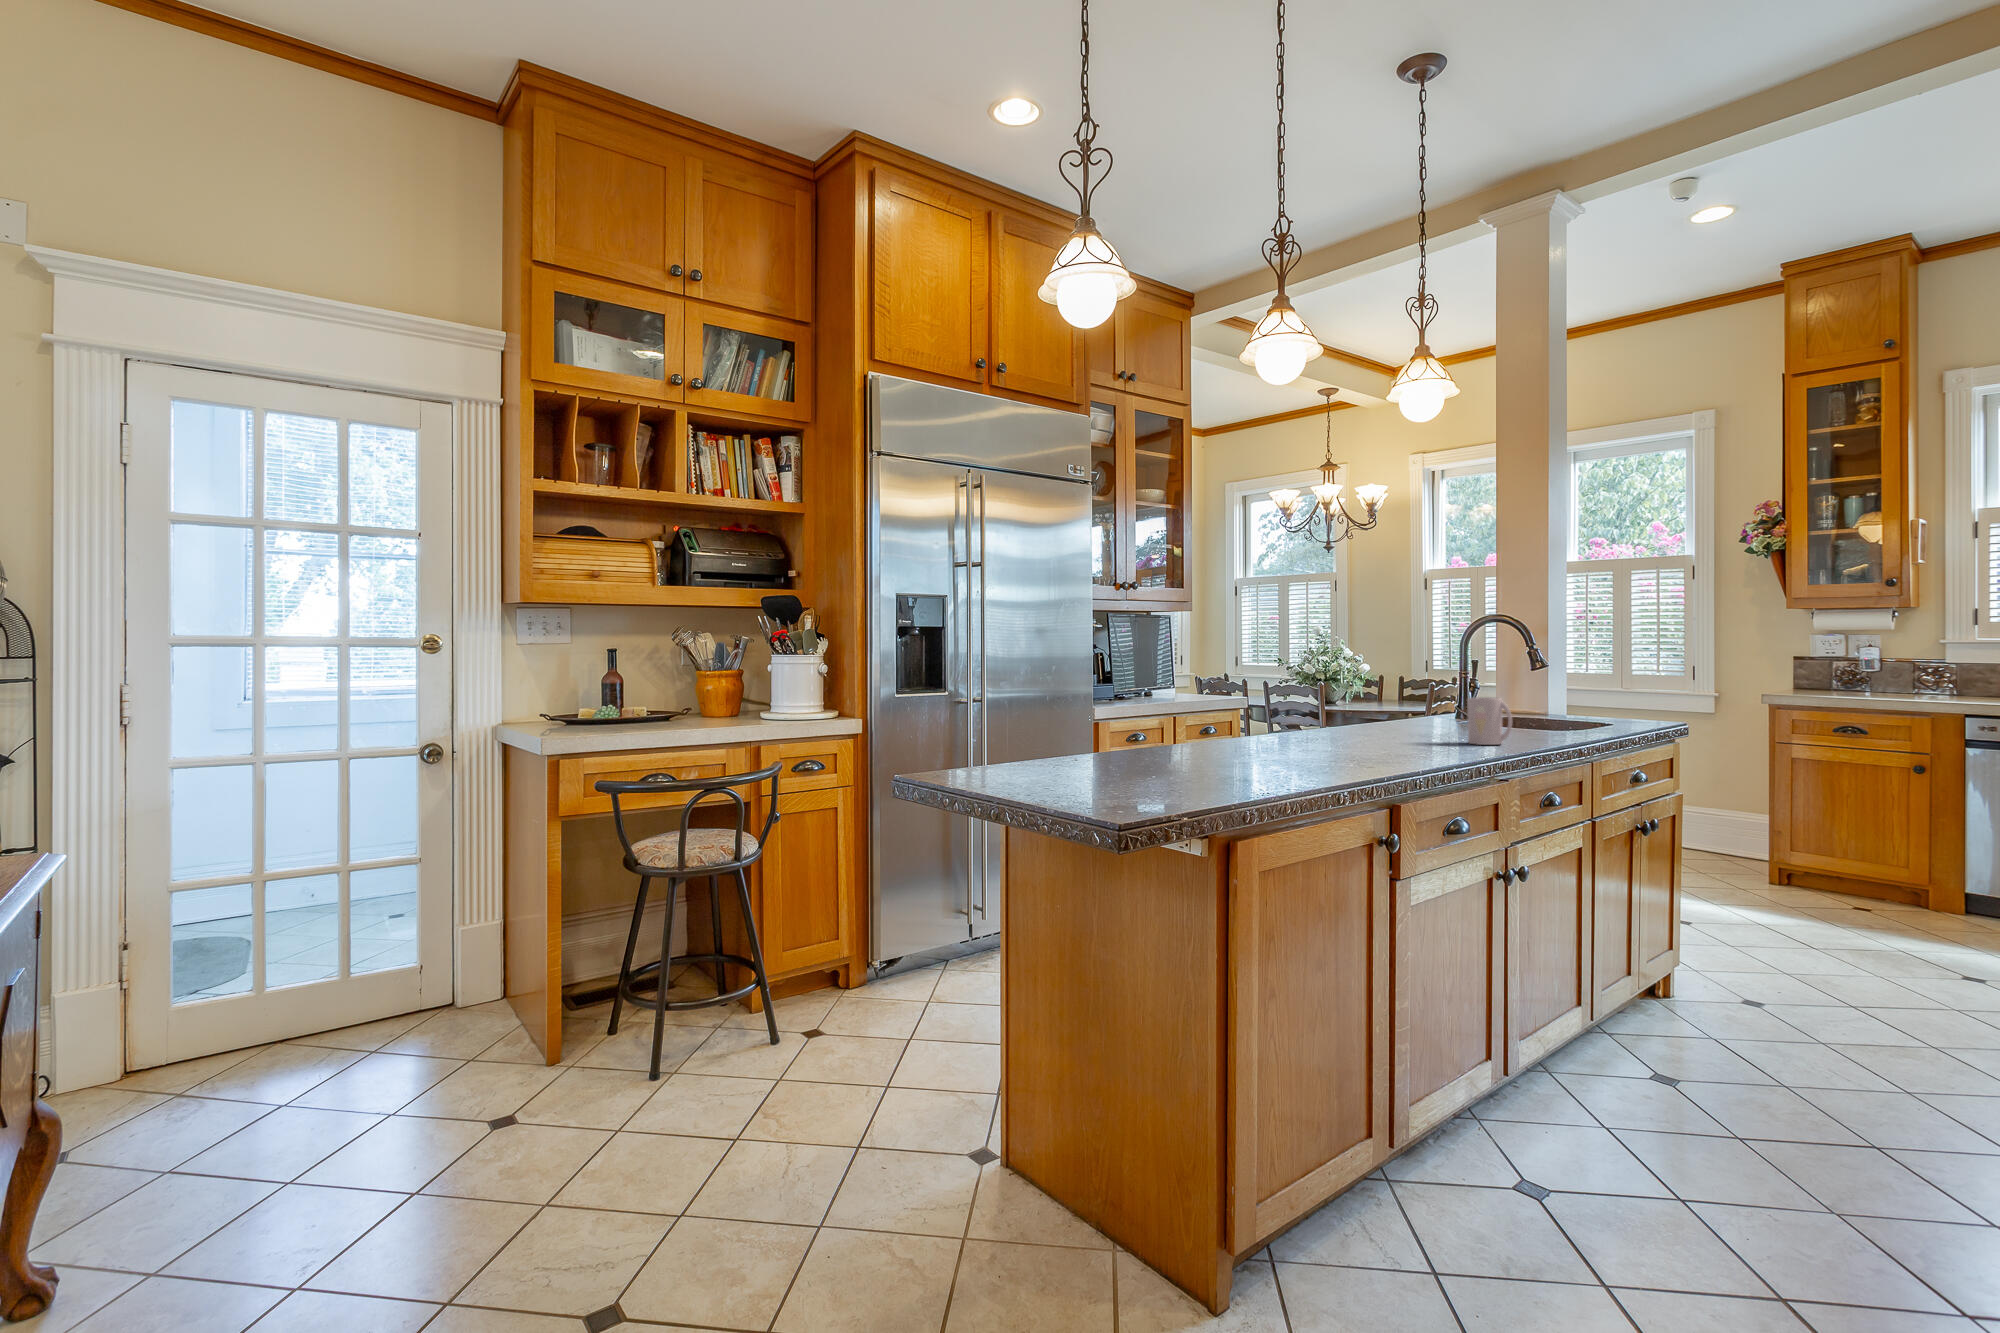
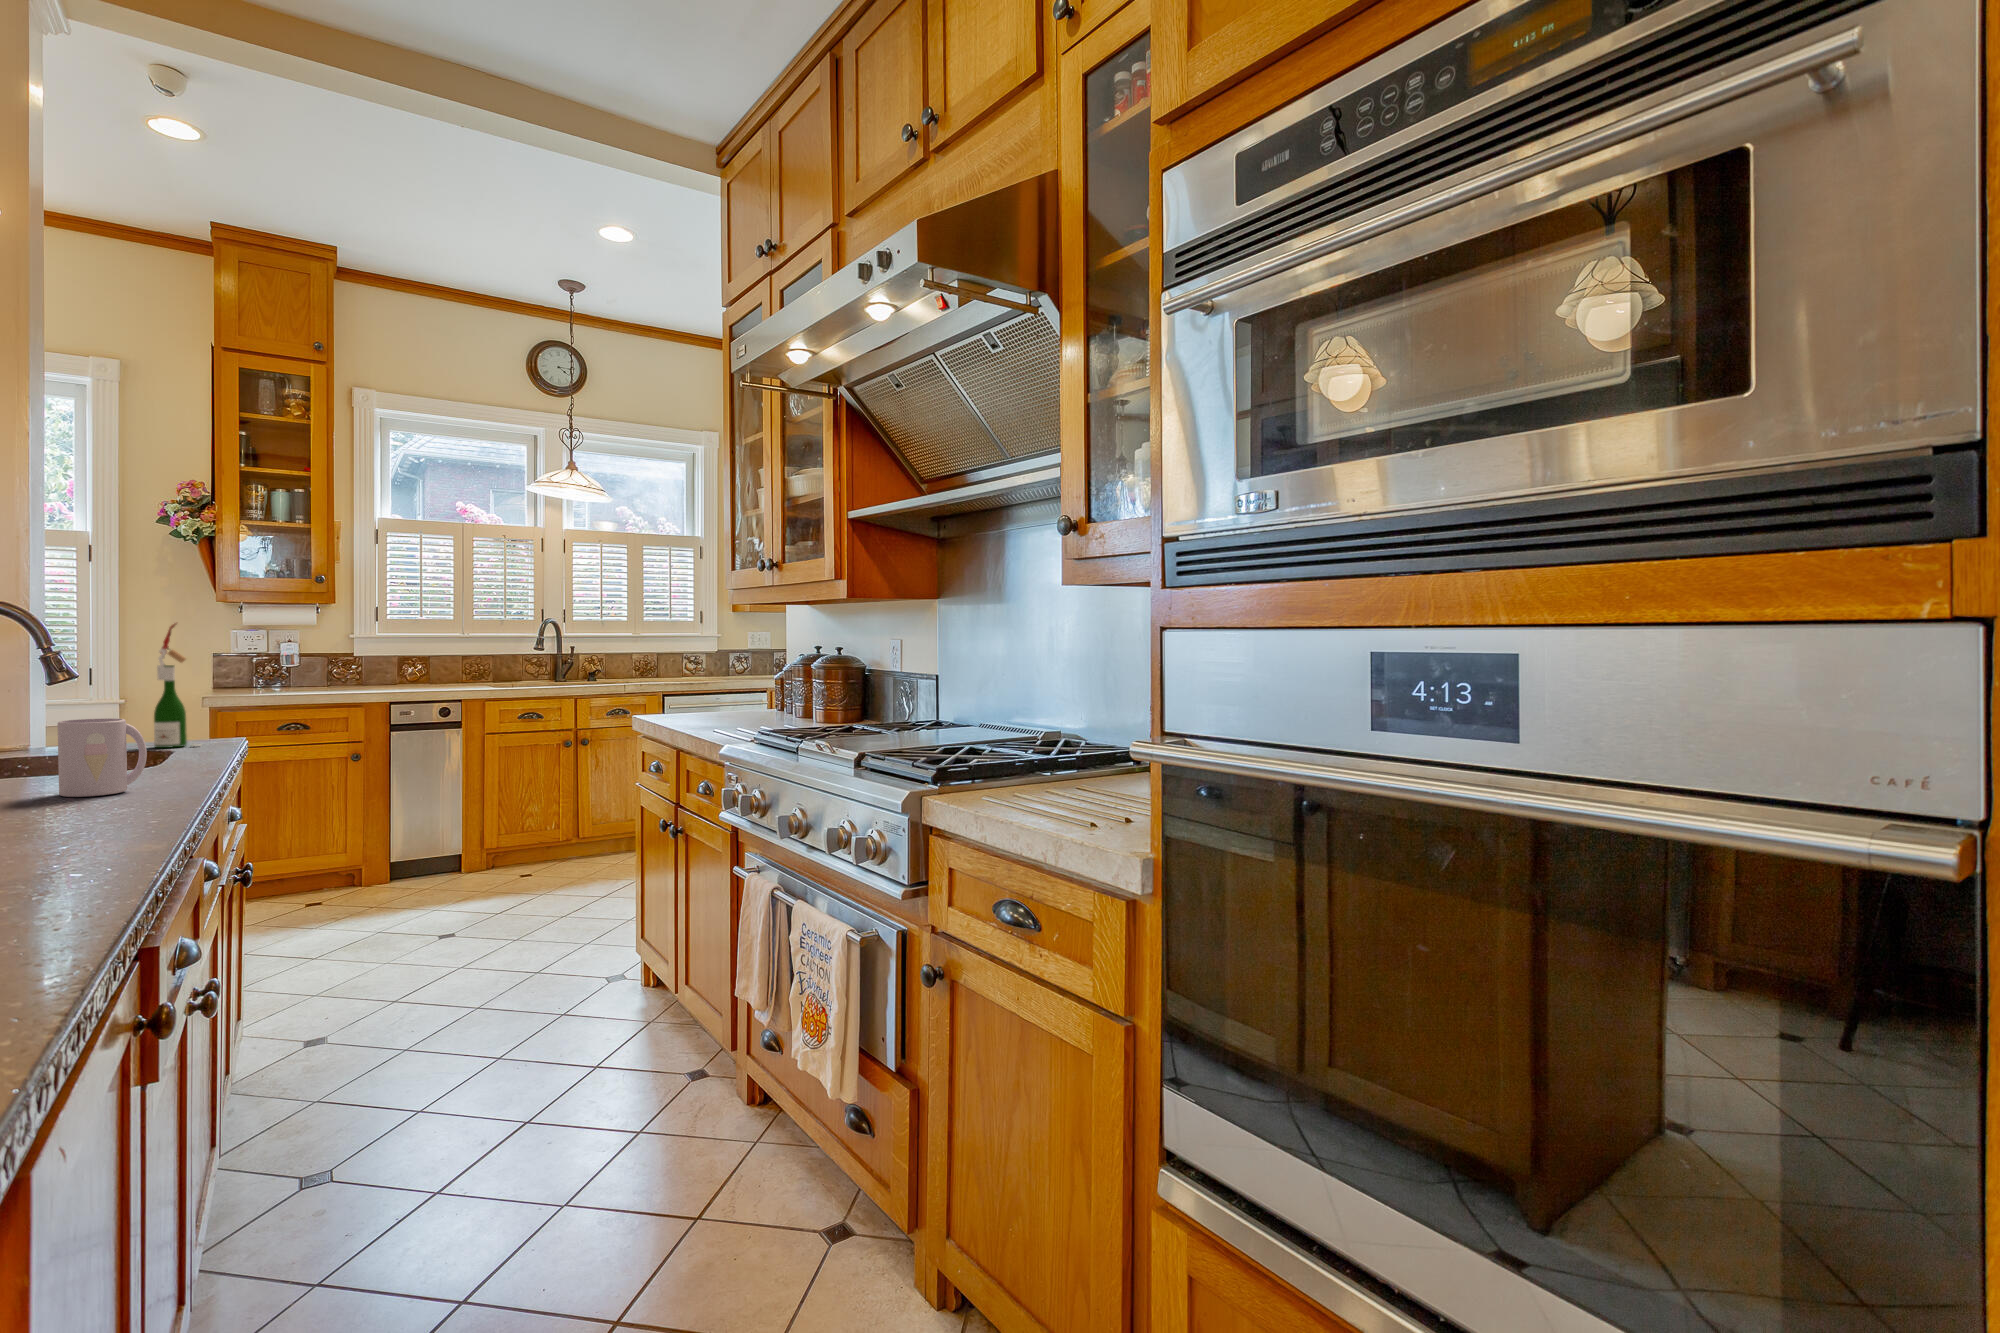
wine bottle: none [1604,634,1634,728] -> present [154,623,200,748]

